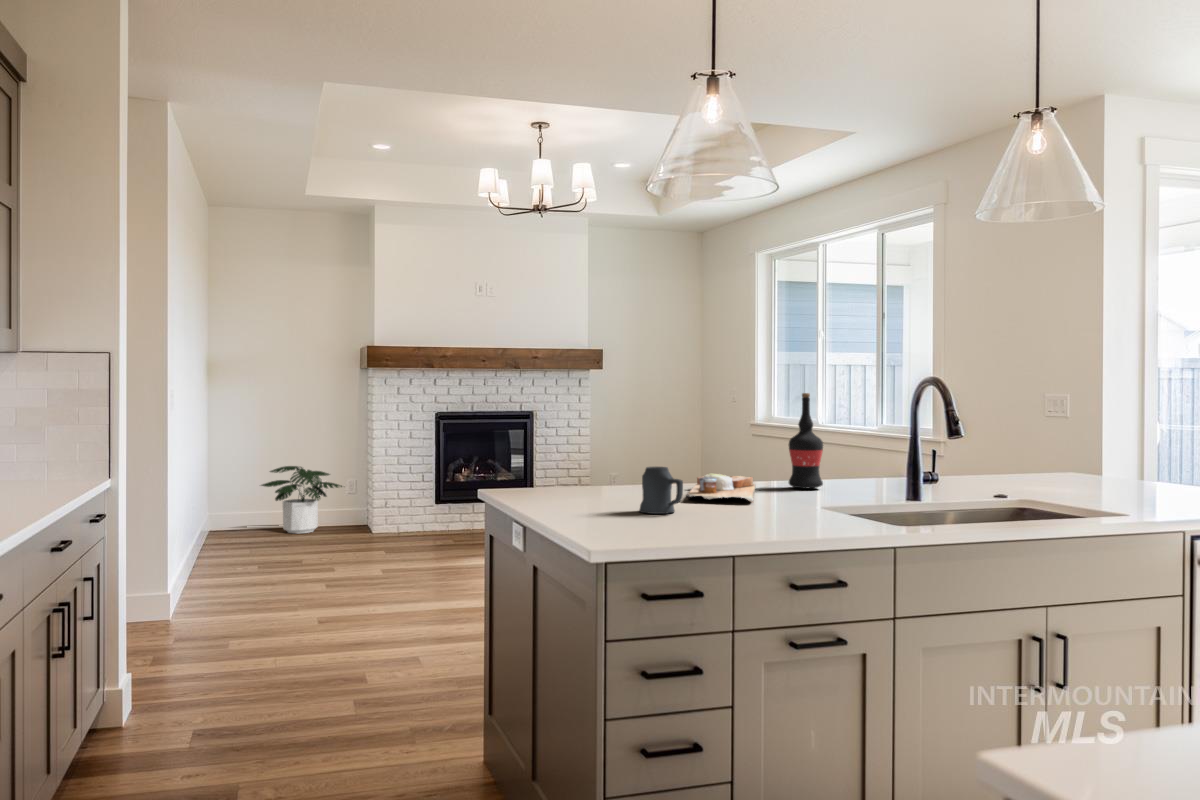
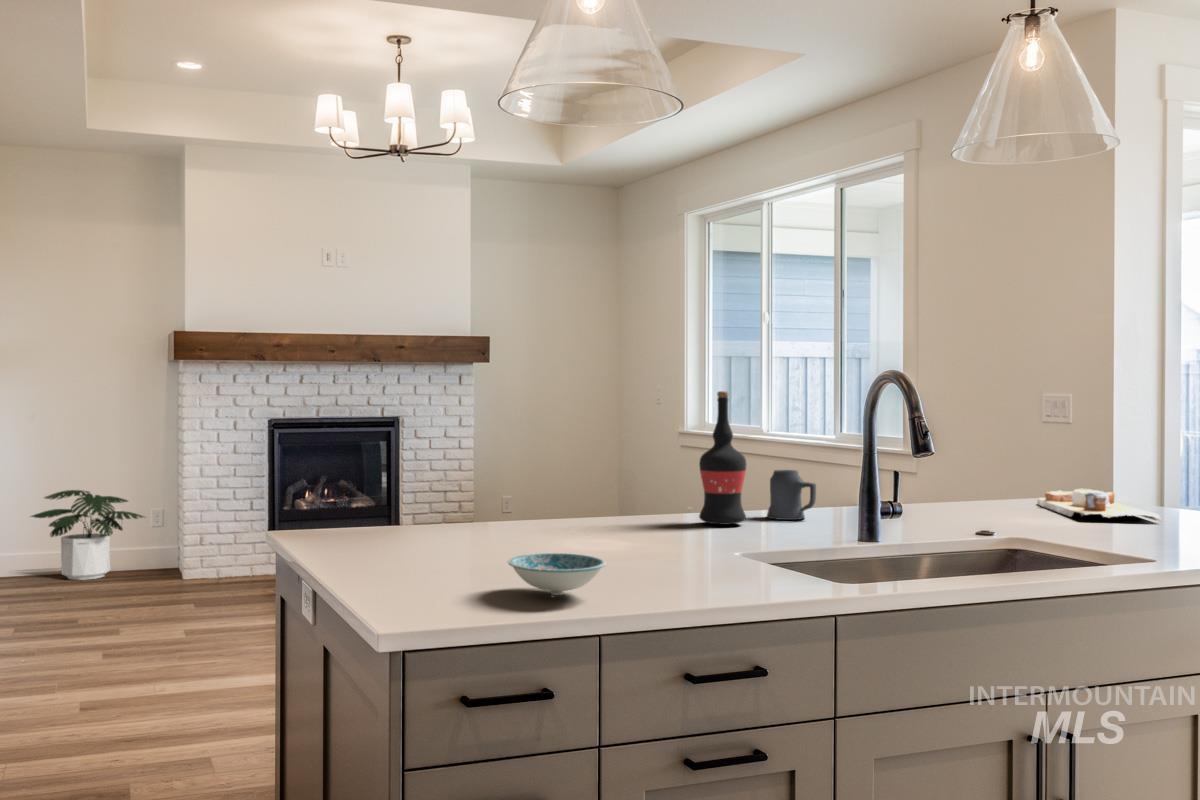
mug: present [639,467,683,514] -> present [767,470,816,520]
cutting board: present [686,474,755,503] -> present [1037,489,1161,522]
ceramic bowl: none [674,502,741,529] -> present [508,553,606,595]

